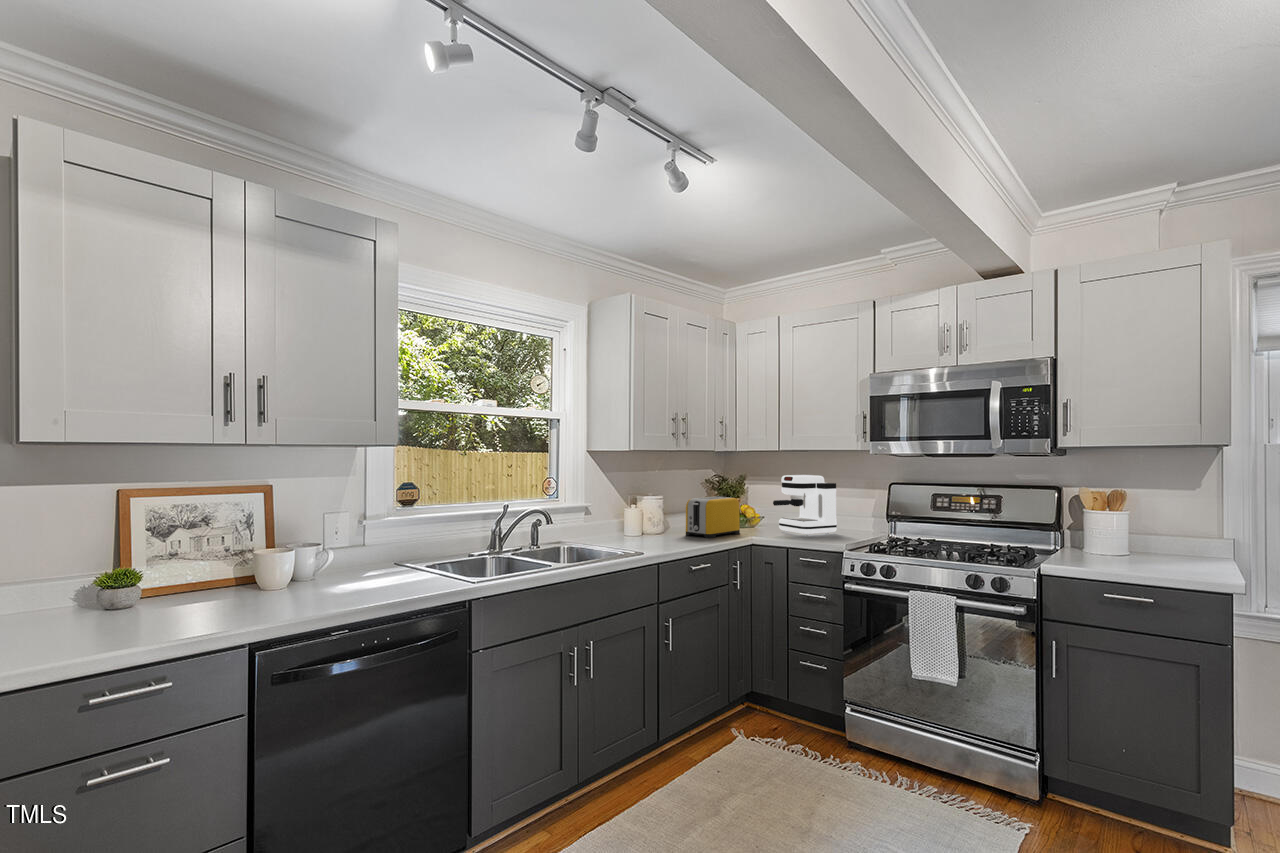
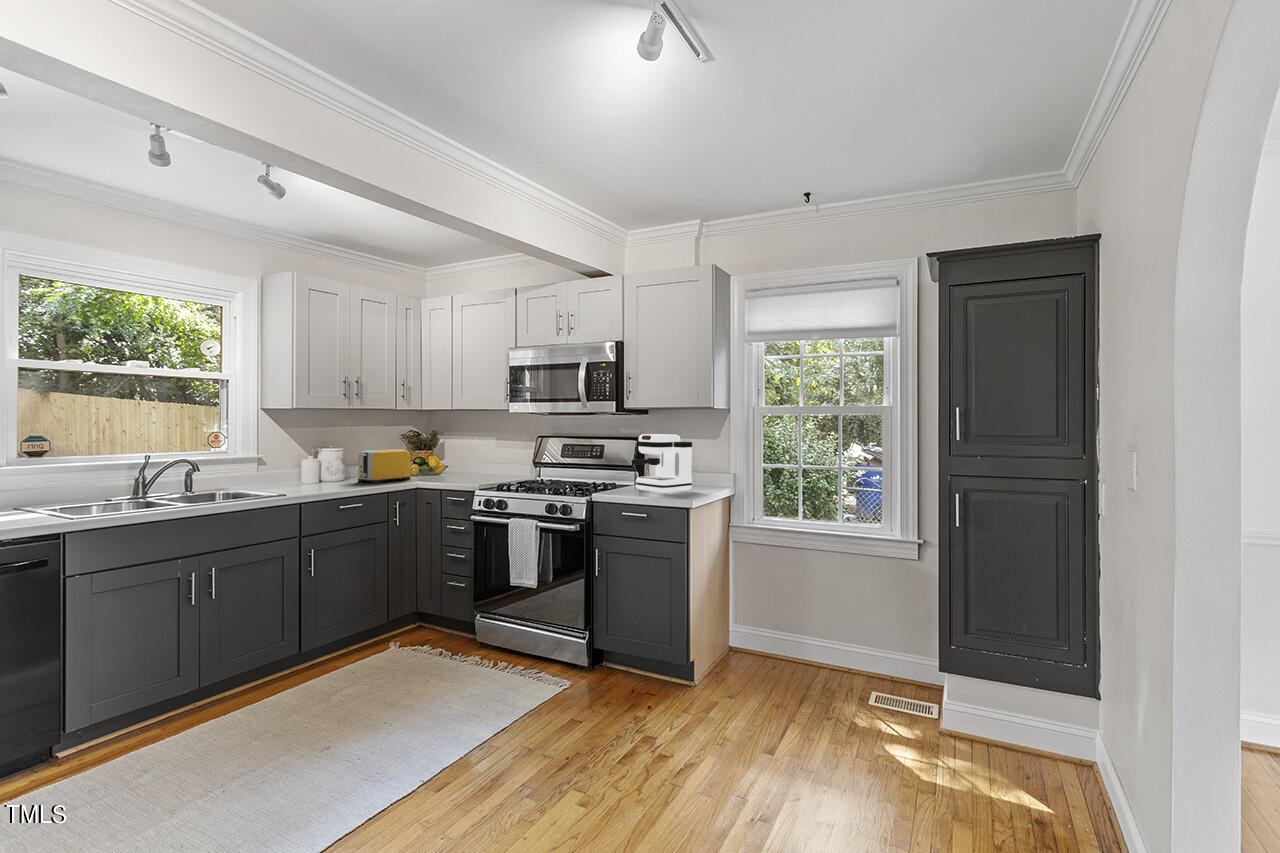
coffee maker: present [773,475,837,535] -> present [631,434,692,494]

